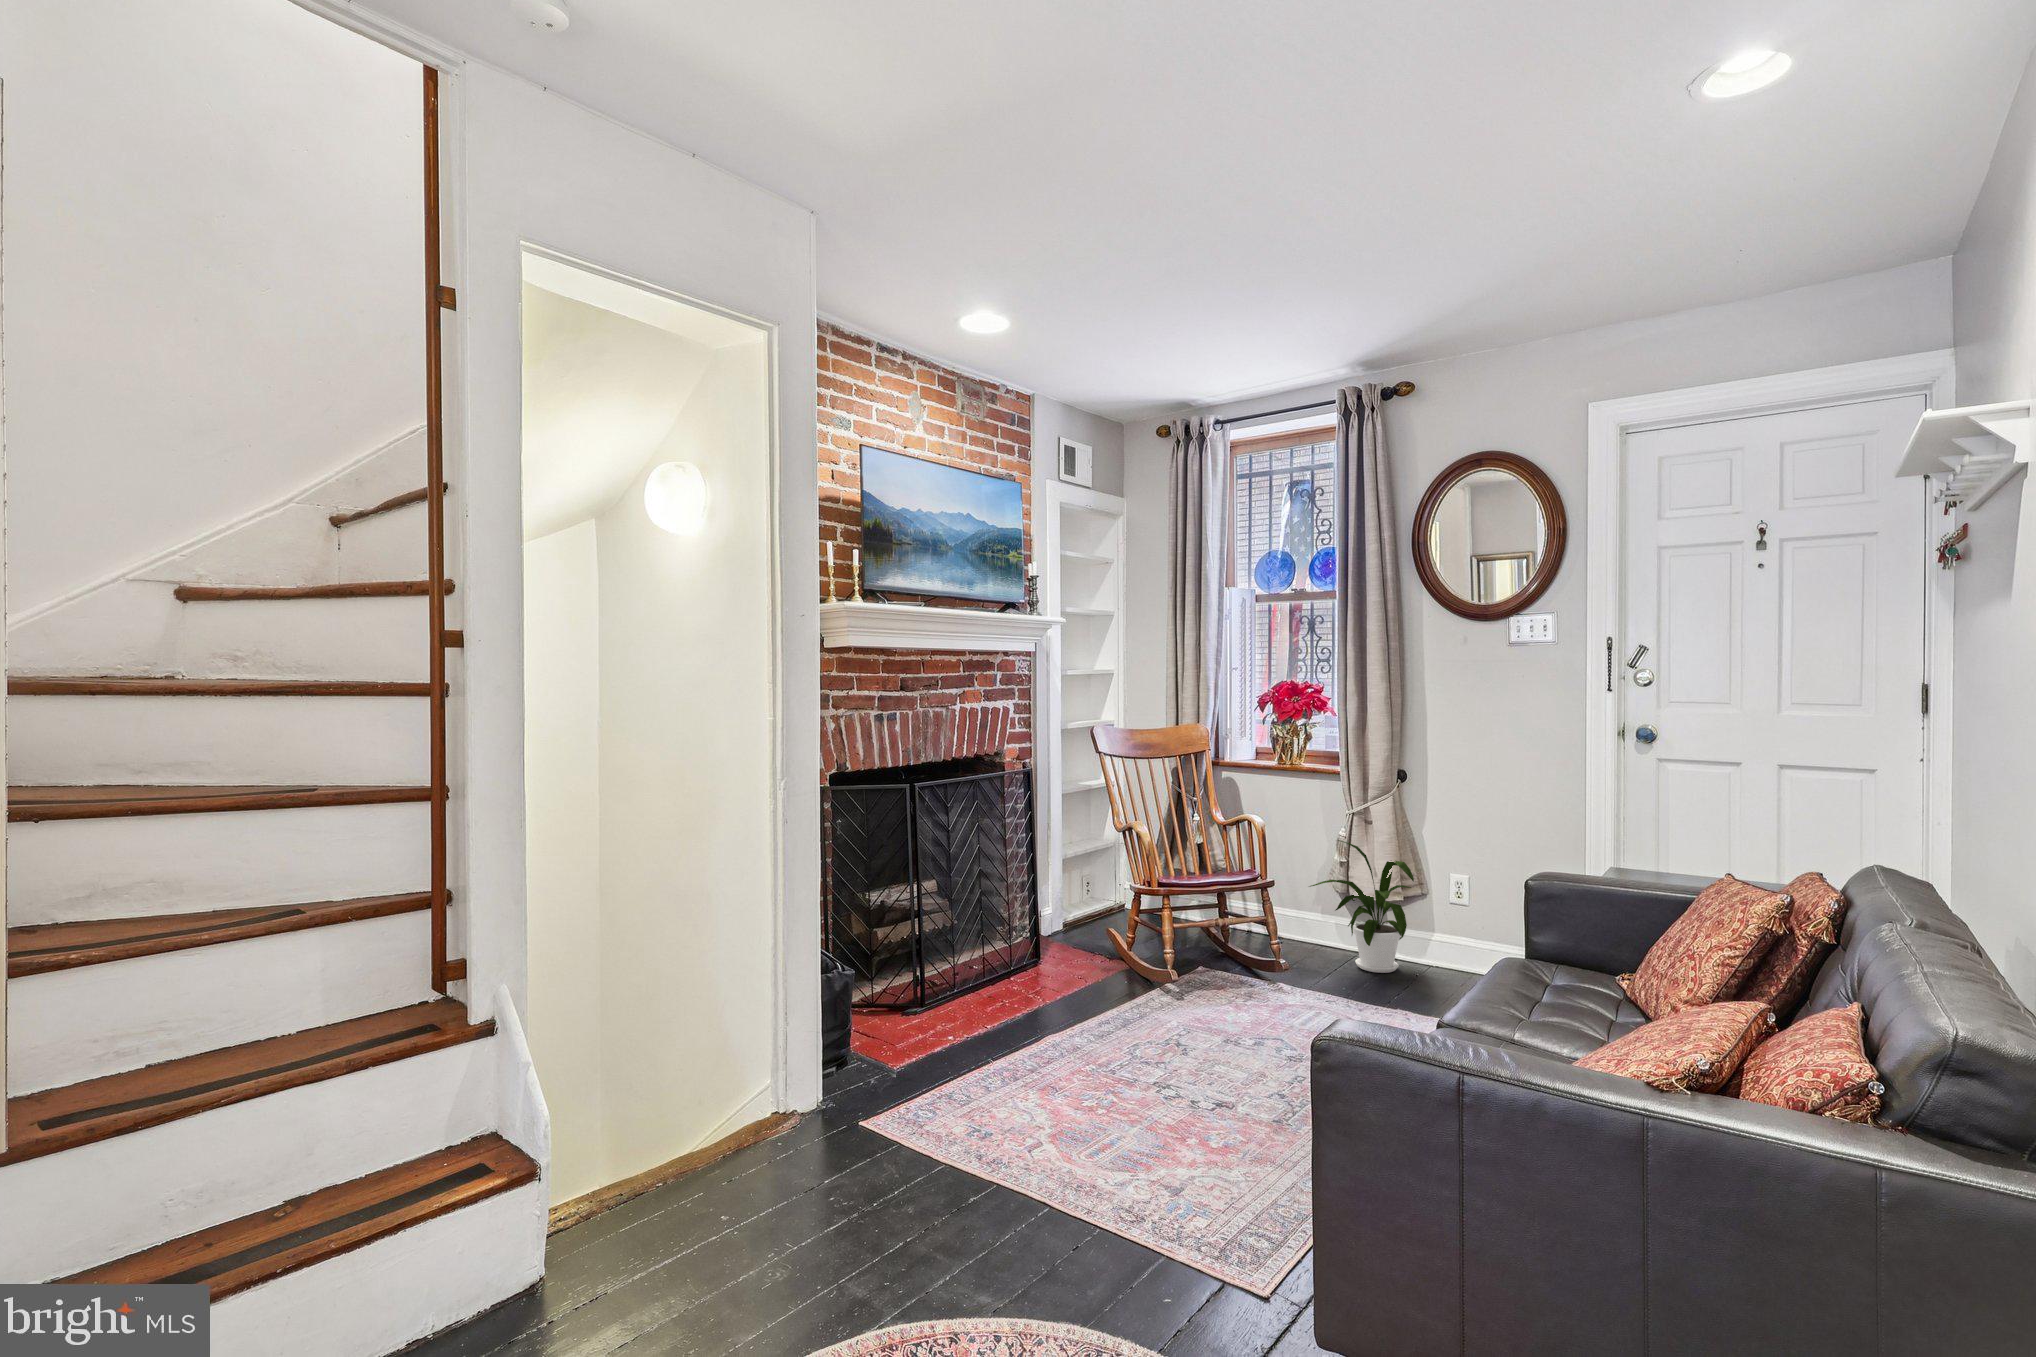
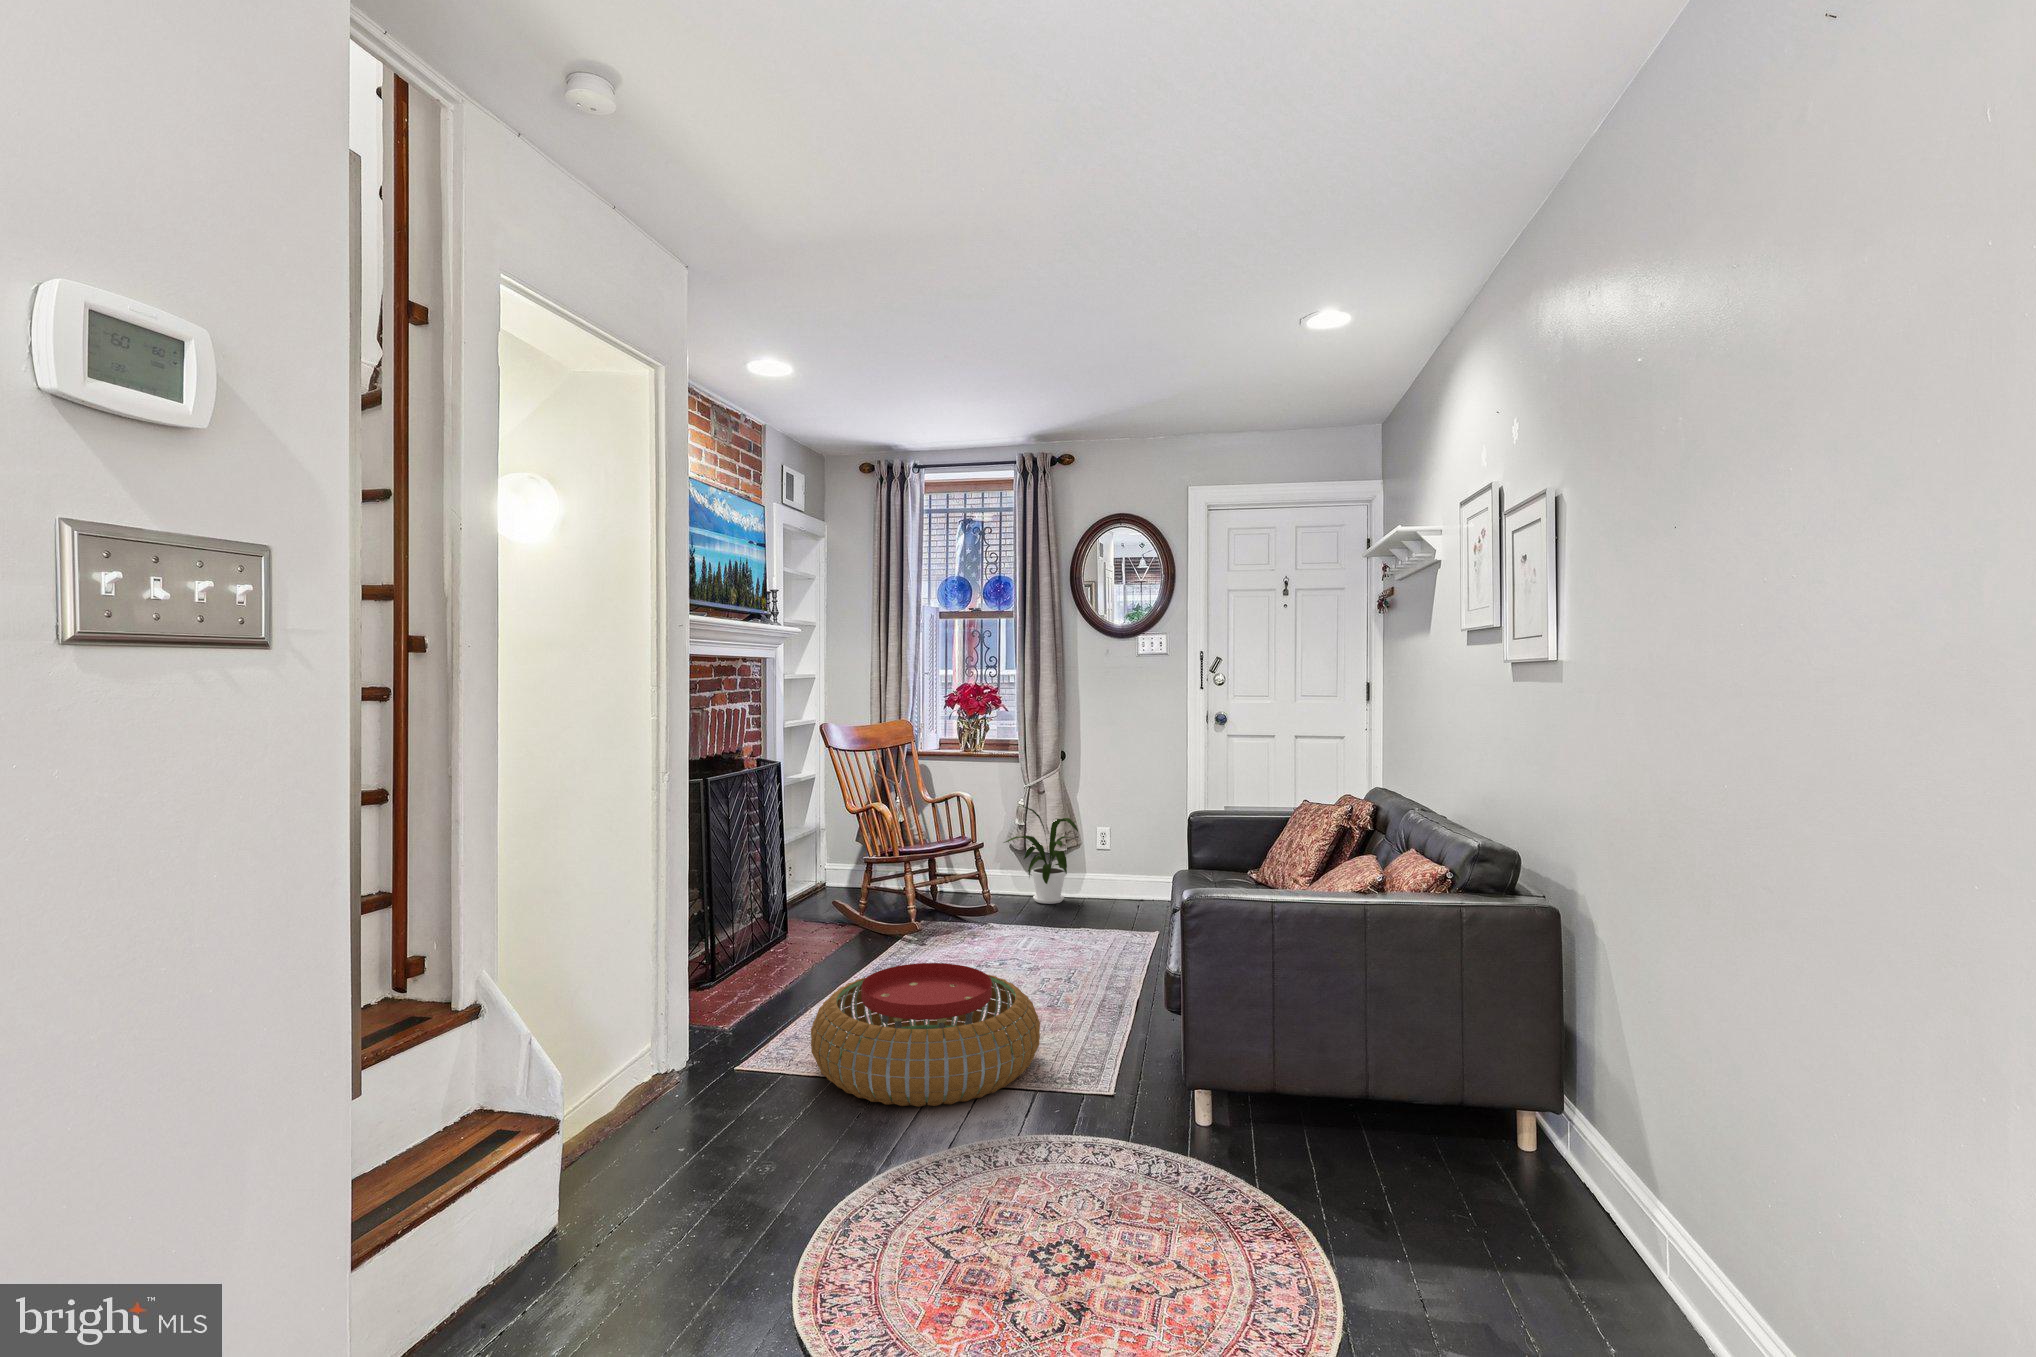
pouf: none [910,1038,1206,1243] -> present [811,963,1040,1107]

